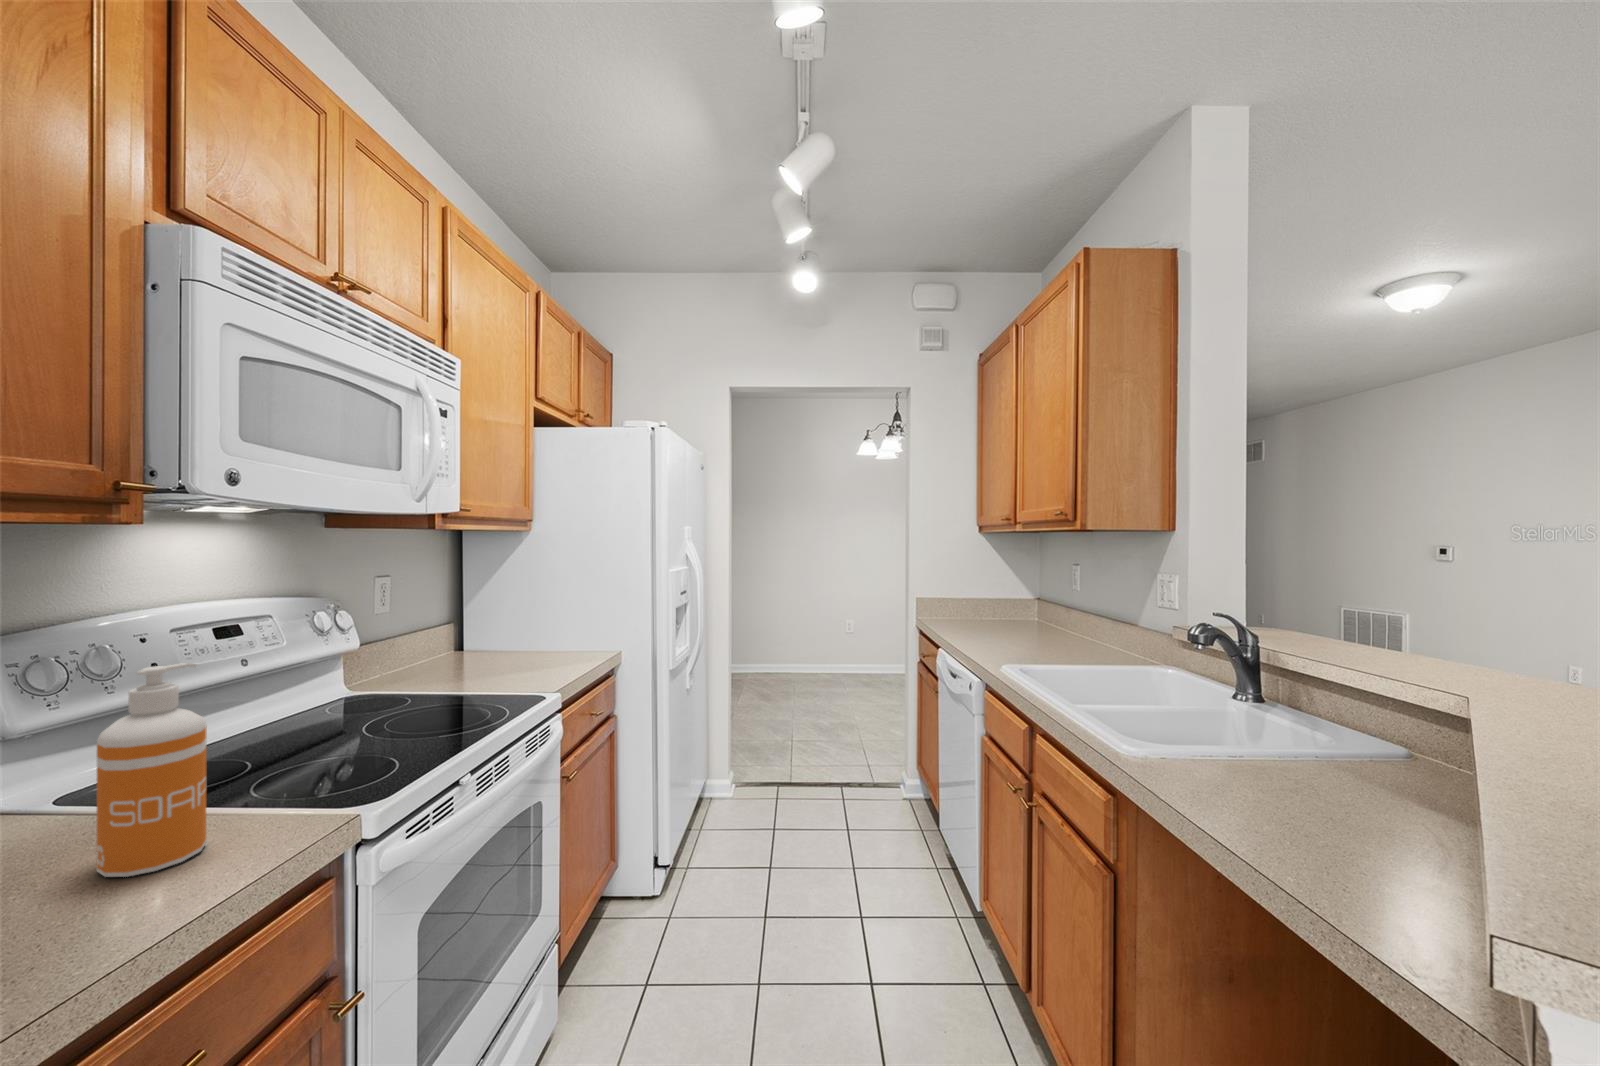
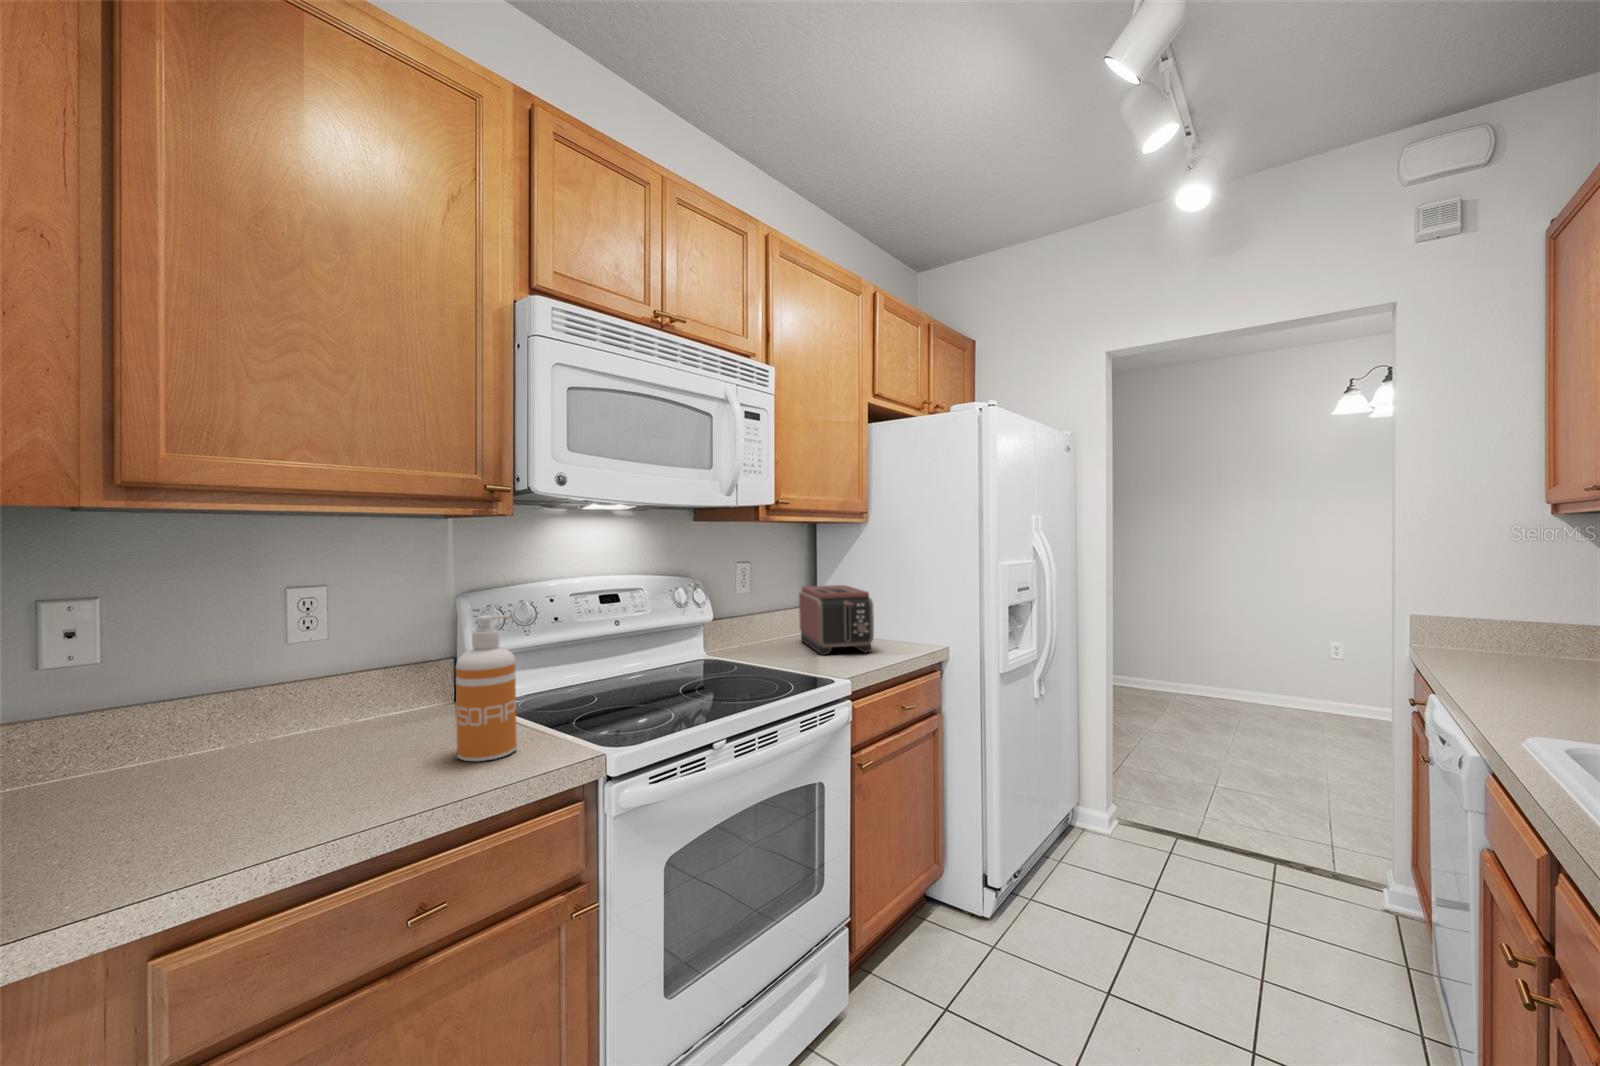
toaster: none [455,598,553,673] -> present [799,585,874,655]

